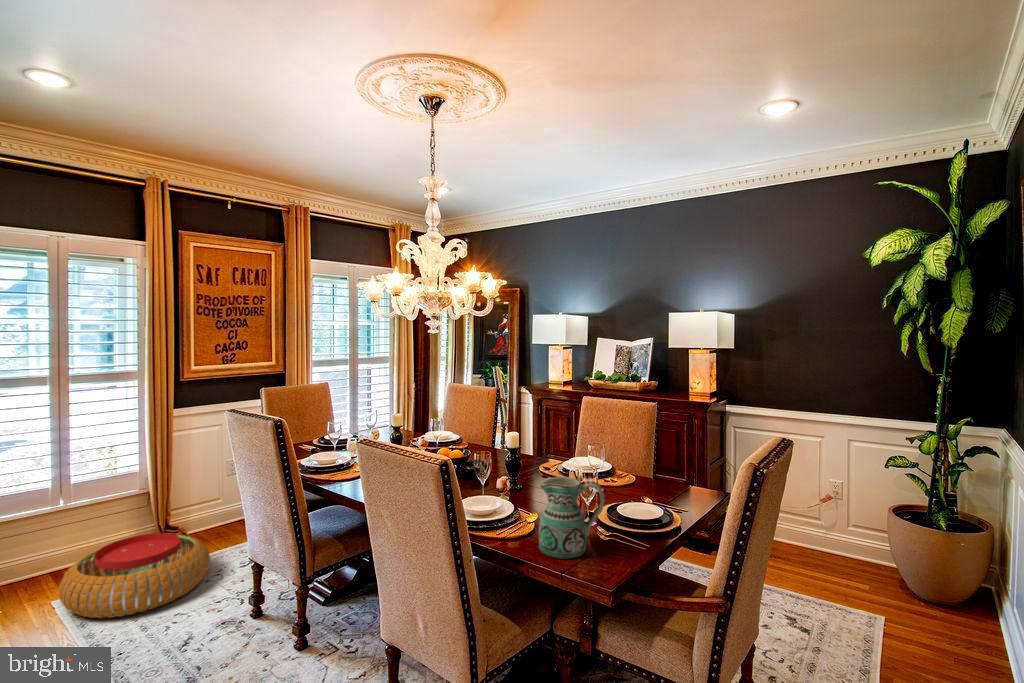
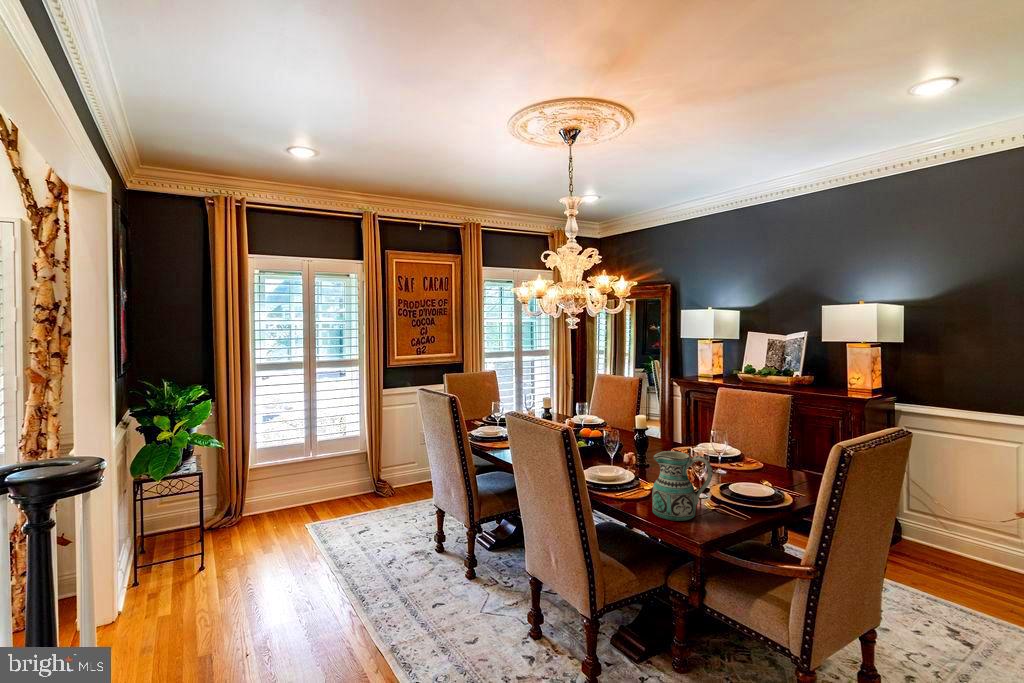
pouf: present [59,533,210,618] -> none [311,483,407,539]

